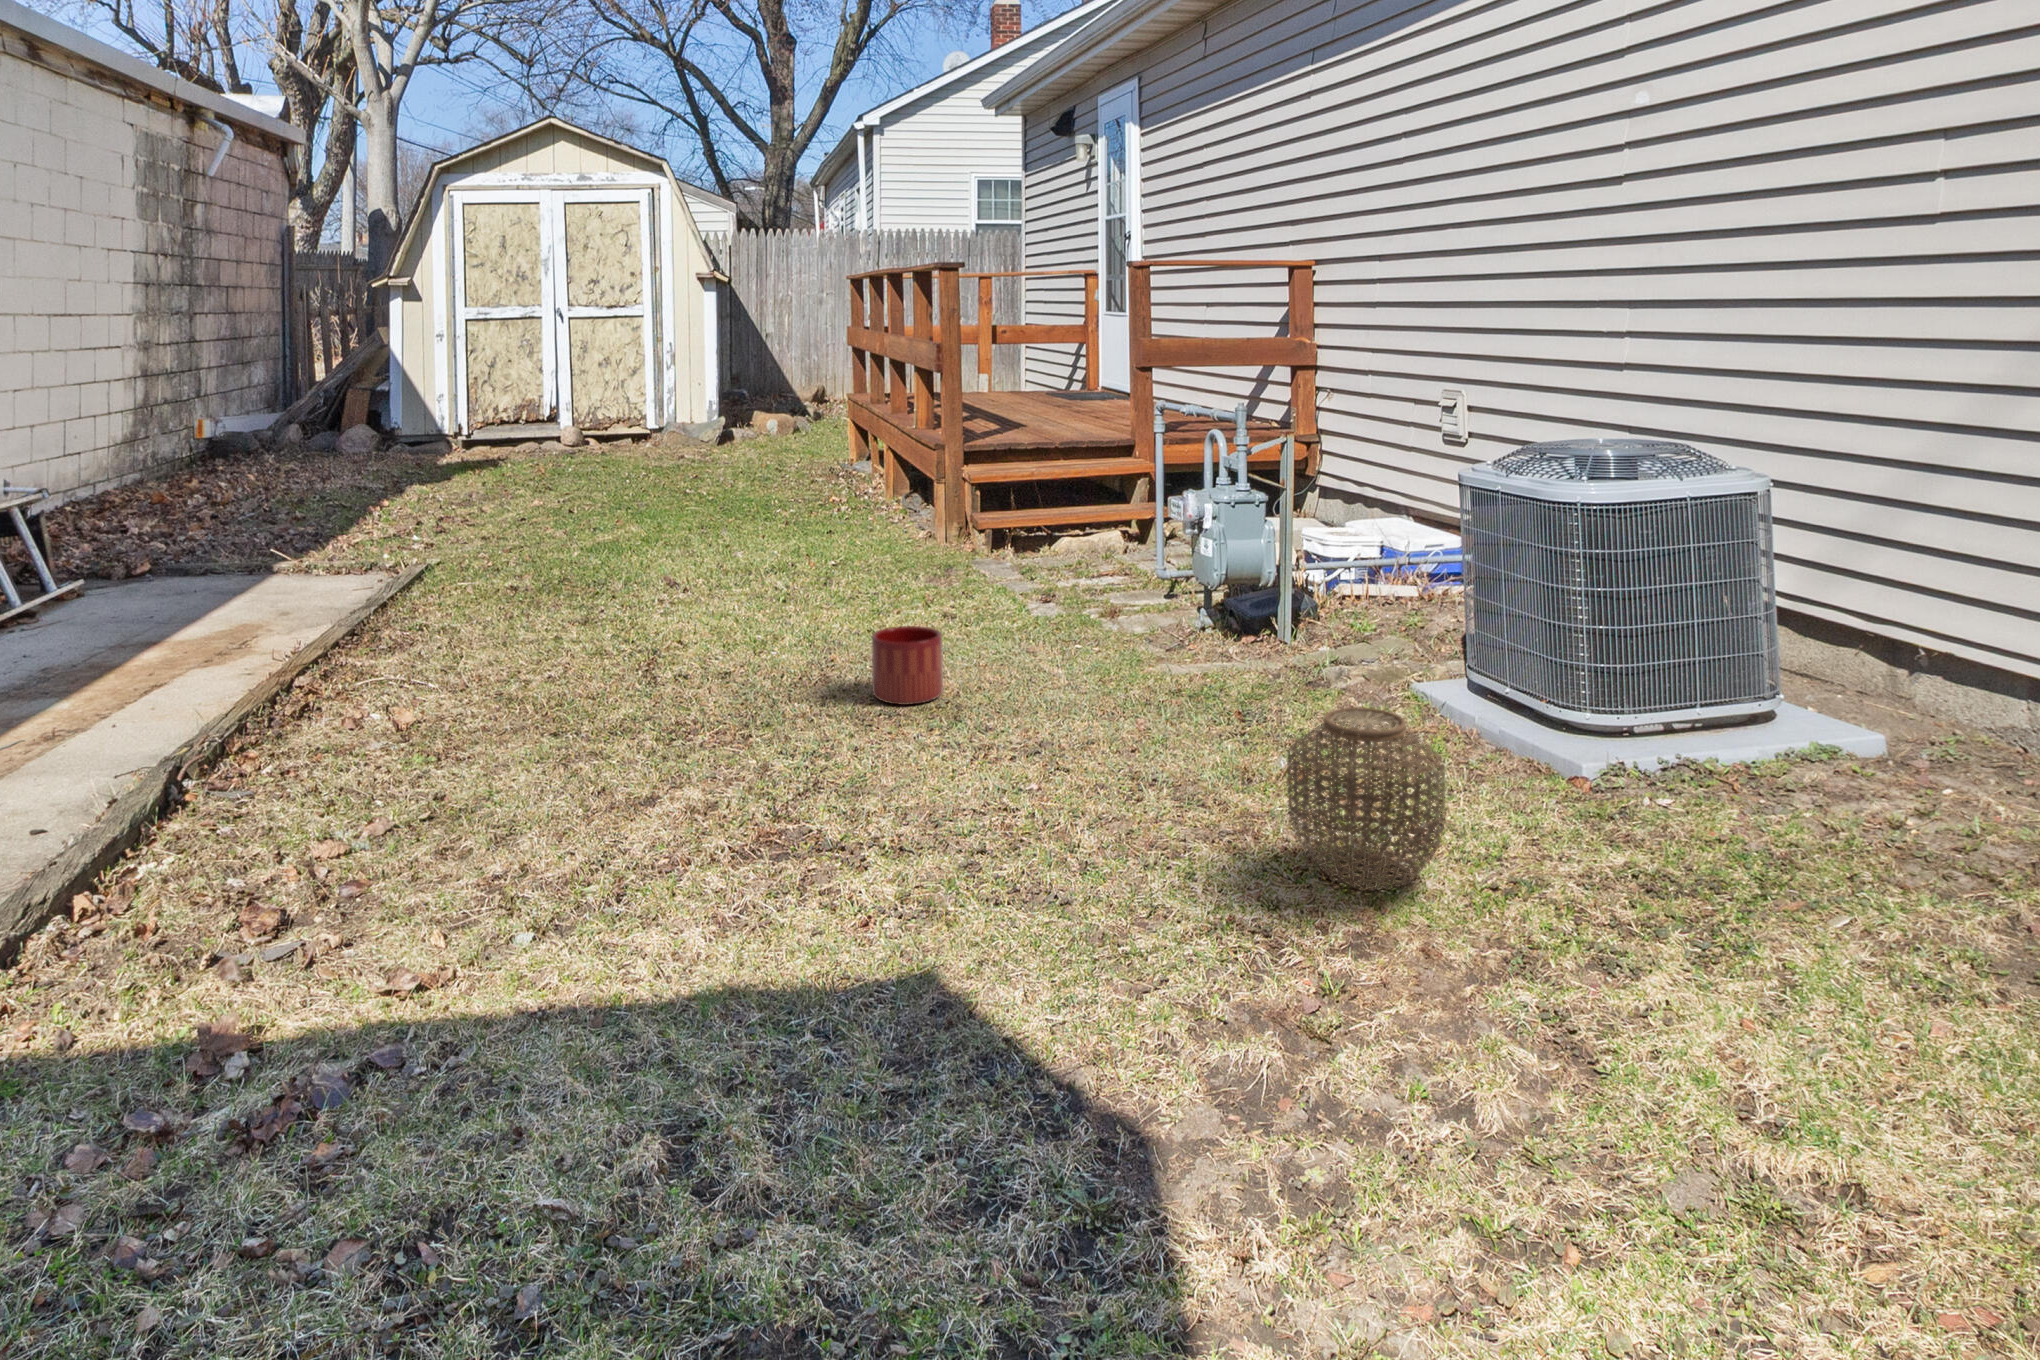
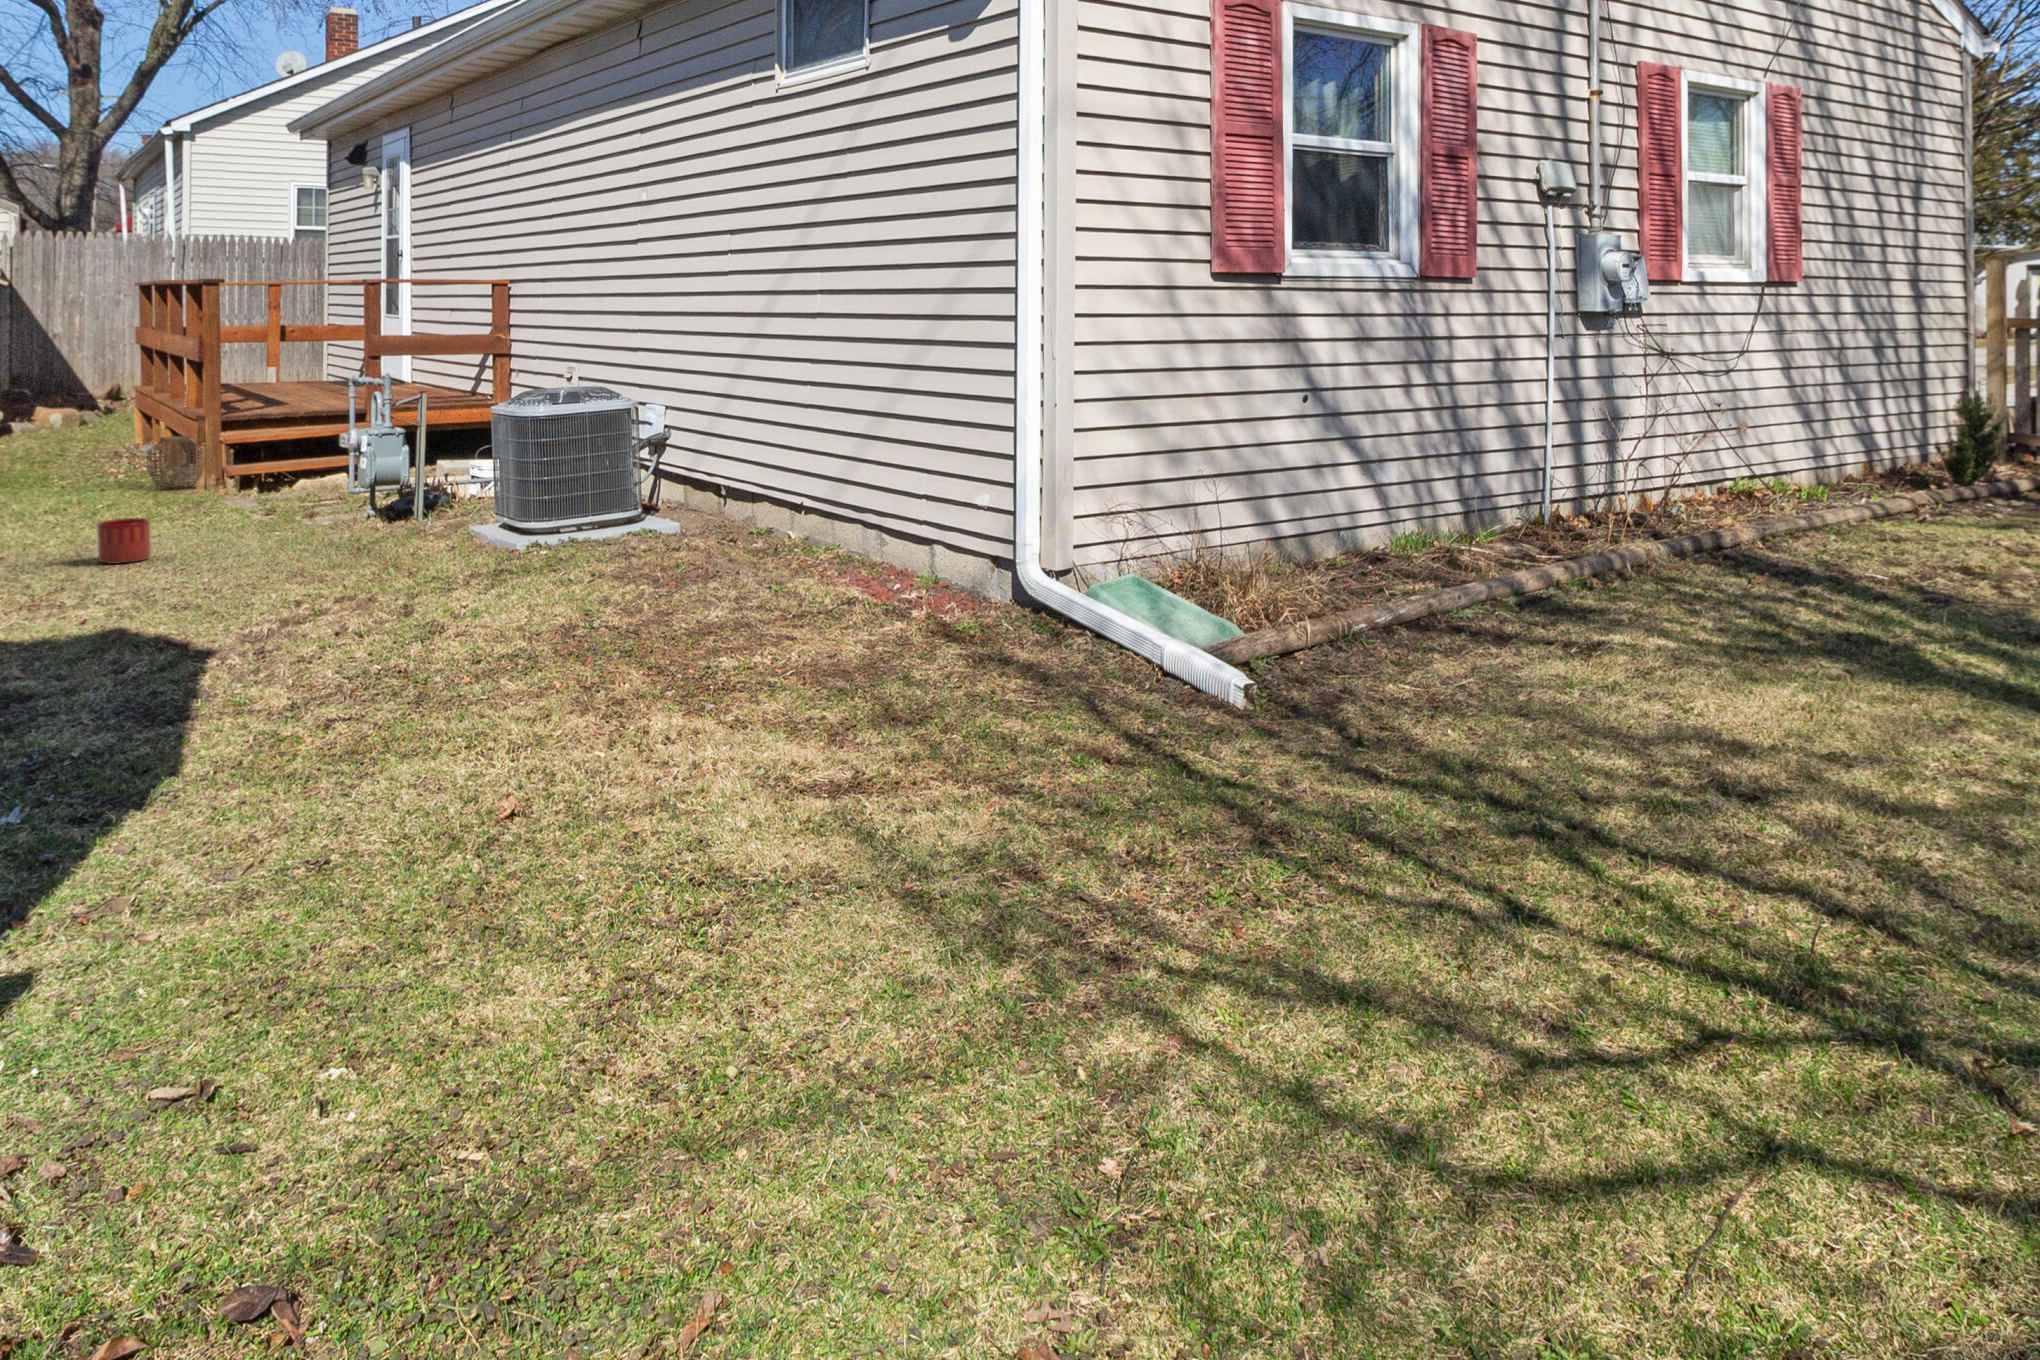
woven basket: present [1287,707,1445,890] -> present [147,436,204,490]

